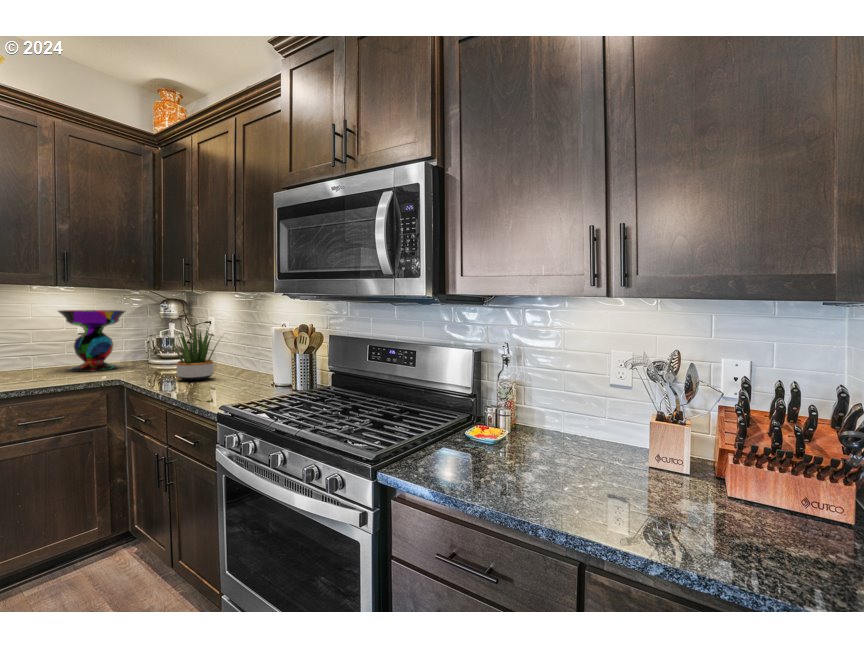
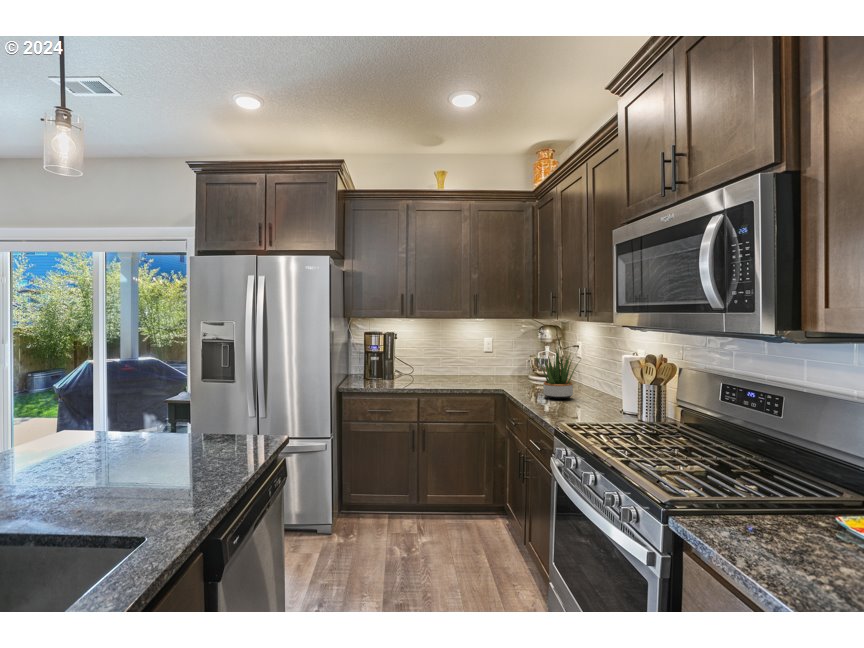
decorative bowl: present [58,310,126,372] -> none [472,335,515,383]

